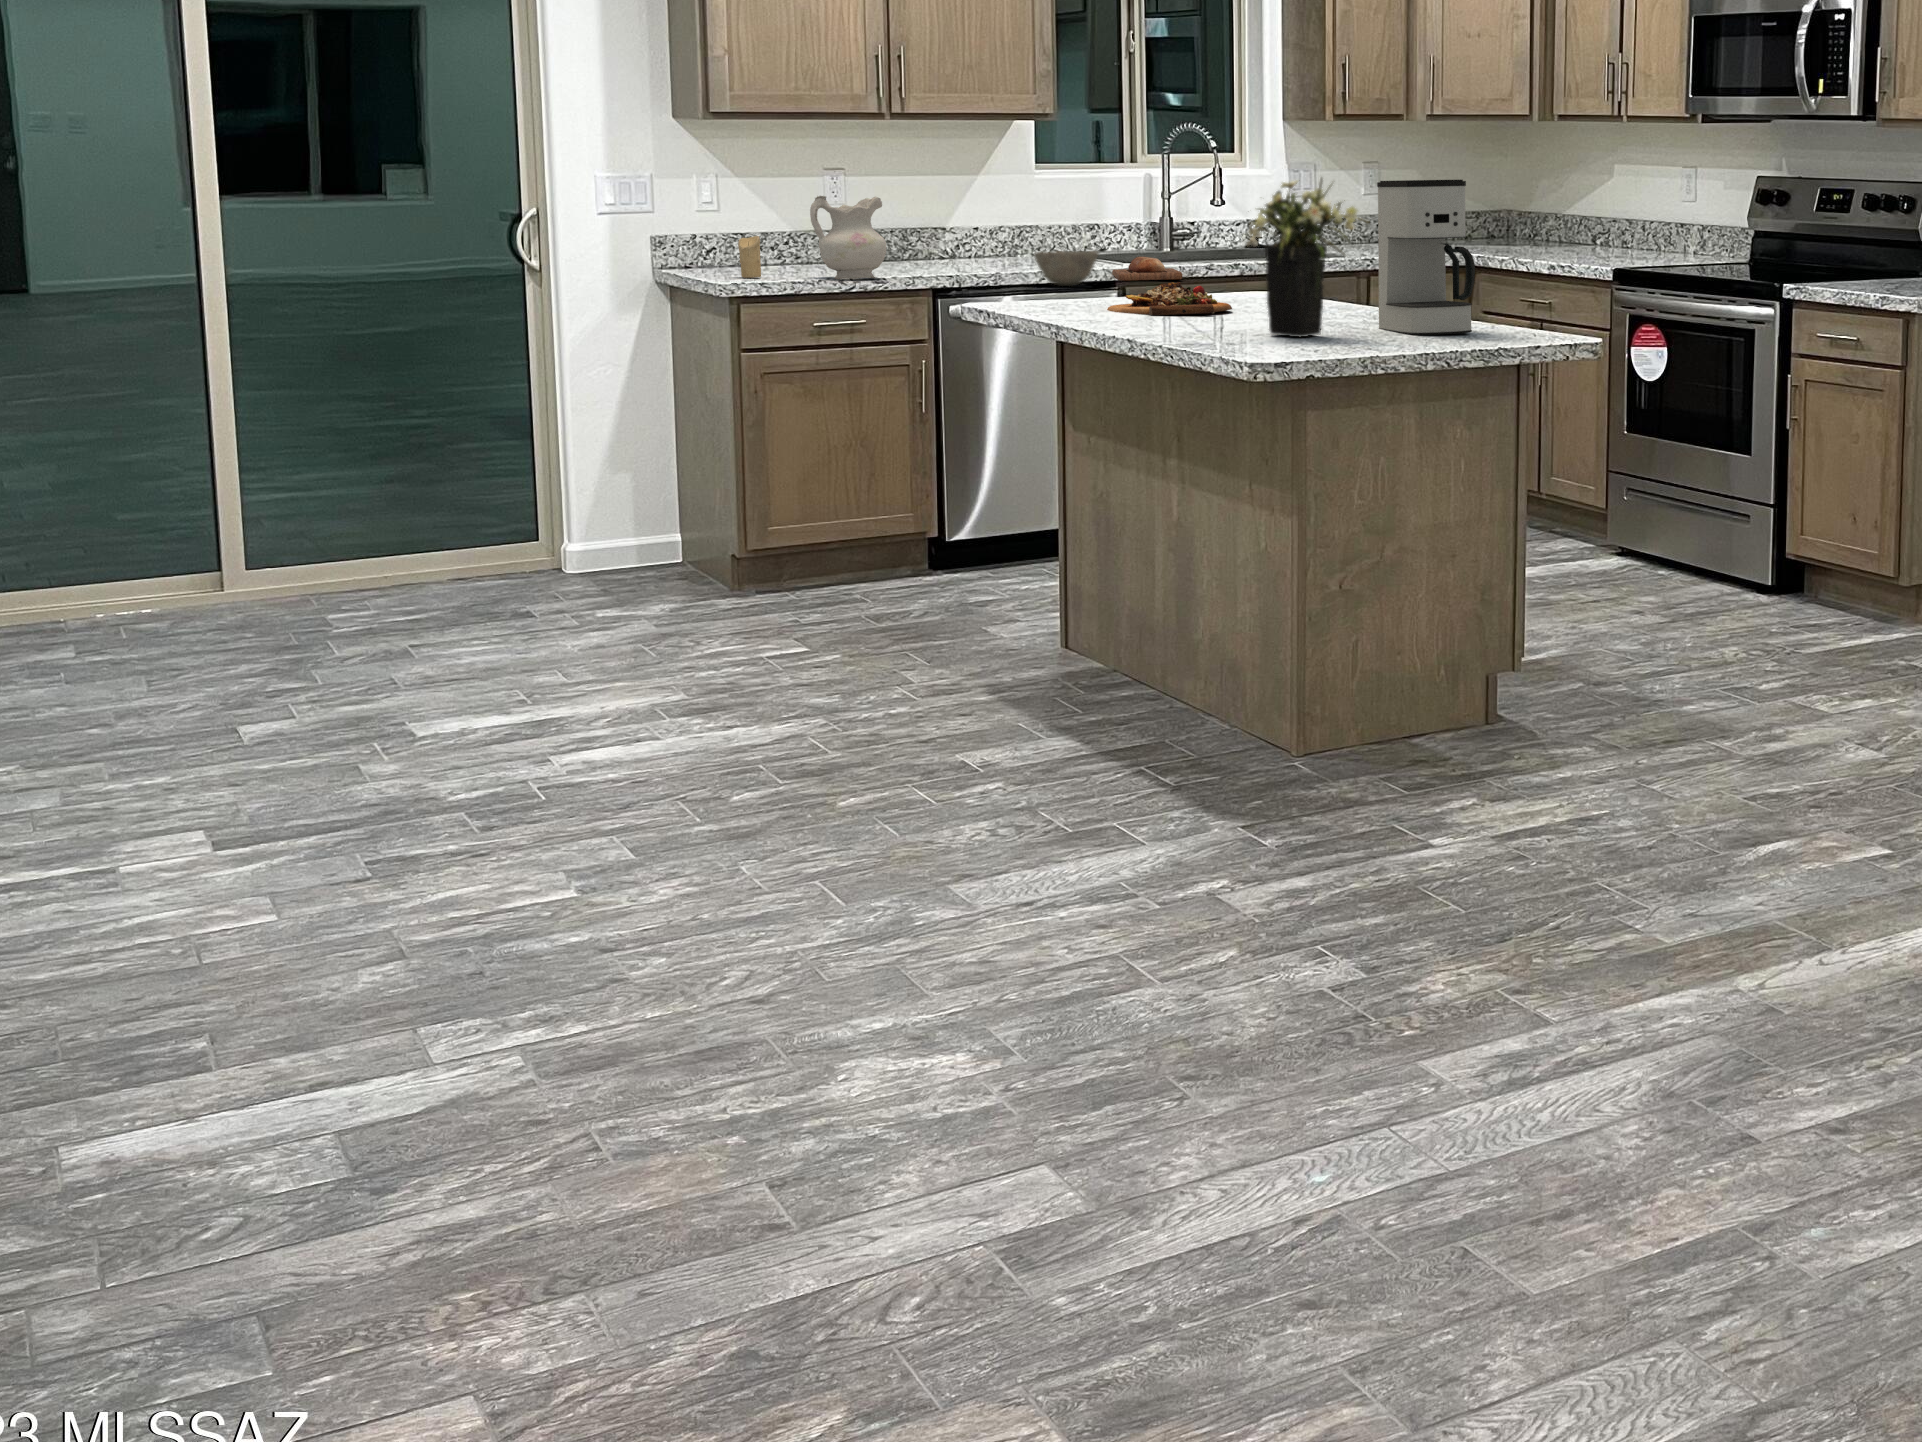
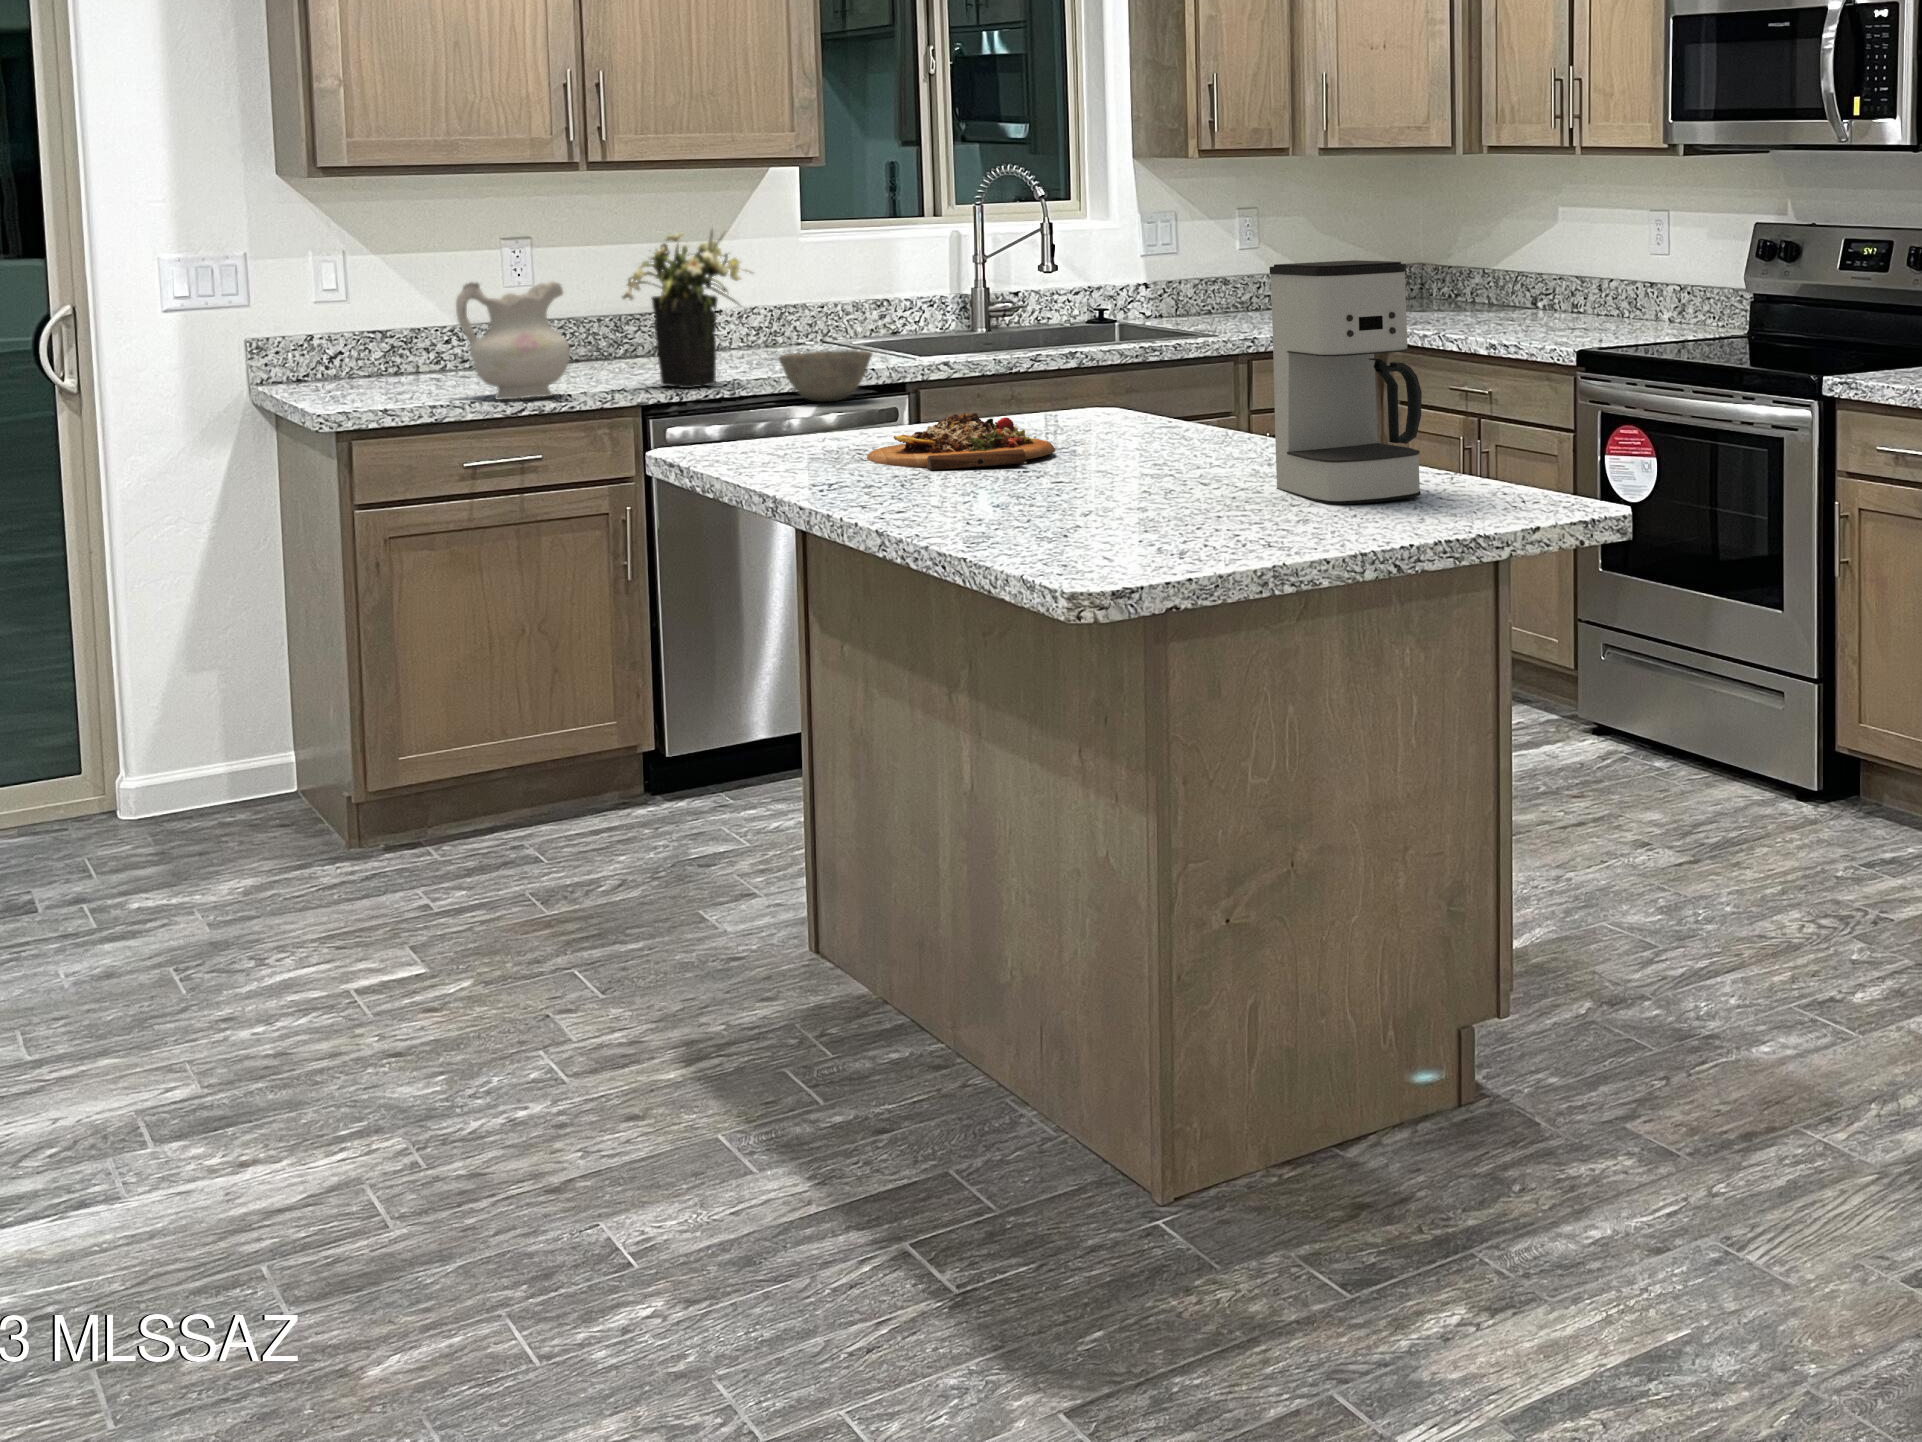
flower arrangement: present [1246,178,1367,337] -> present [622,231,752,388]
candle: present [738,236,761,278] -> none [349,342,384,402]
bread loaf: present [1112,257,1182,281] -> none [901,348,995,385]

